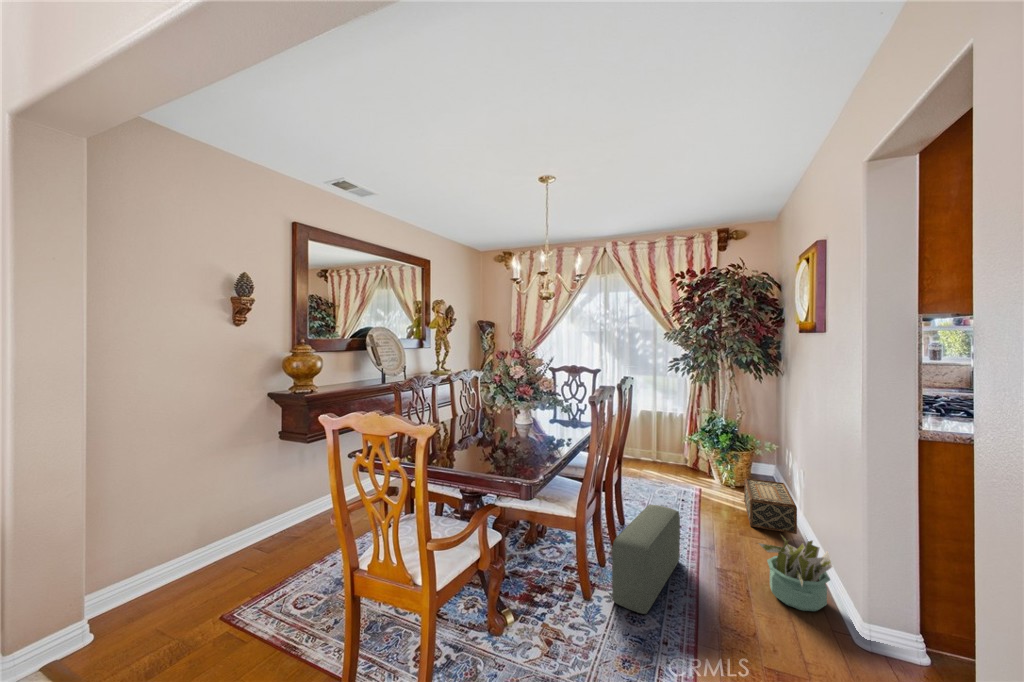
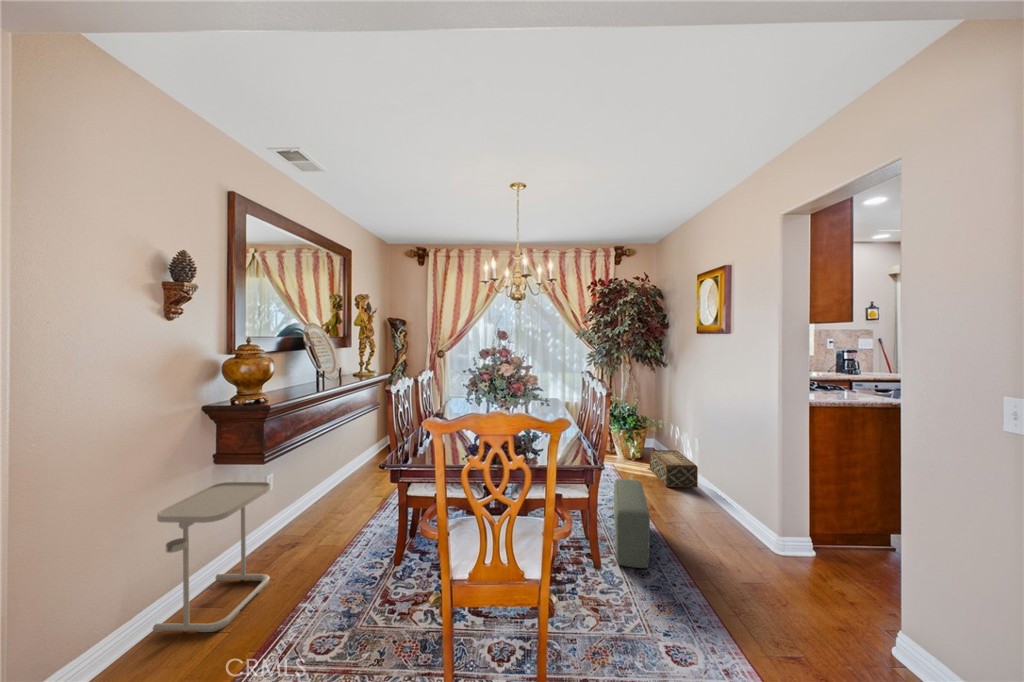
side table: none [219,456,310,571] -> present [153,482,270,632]
decorative plant: present [759,536,833,611] -> none [697,487,754,540]

